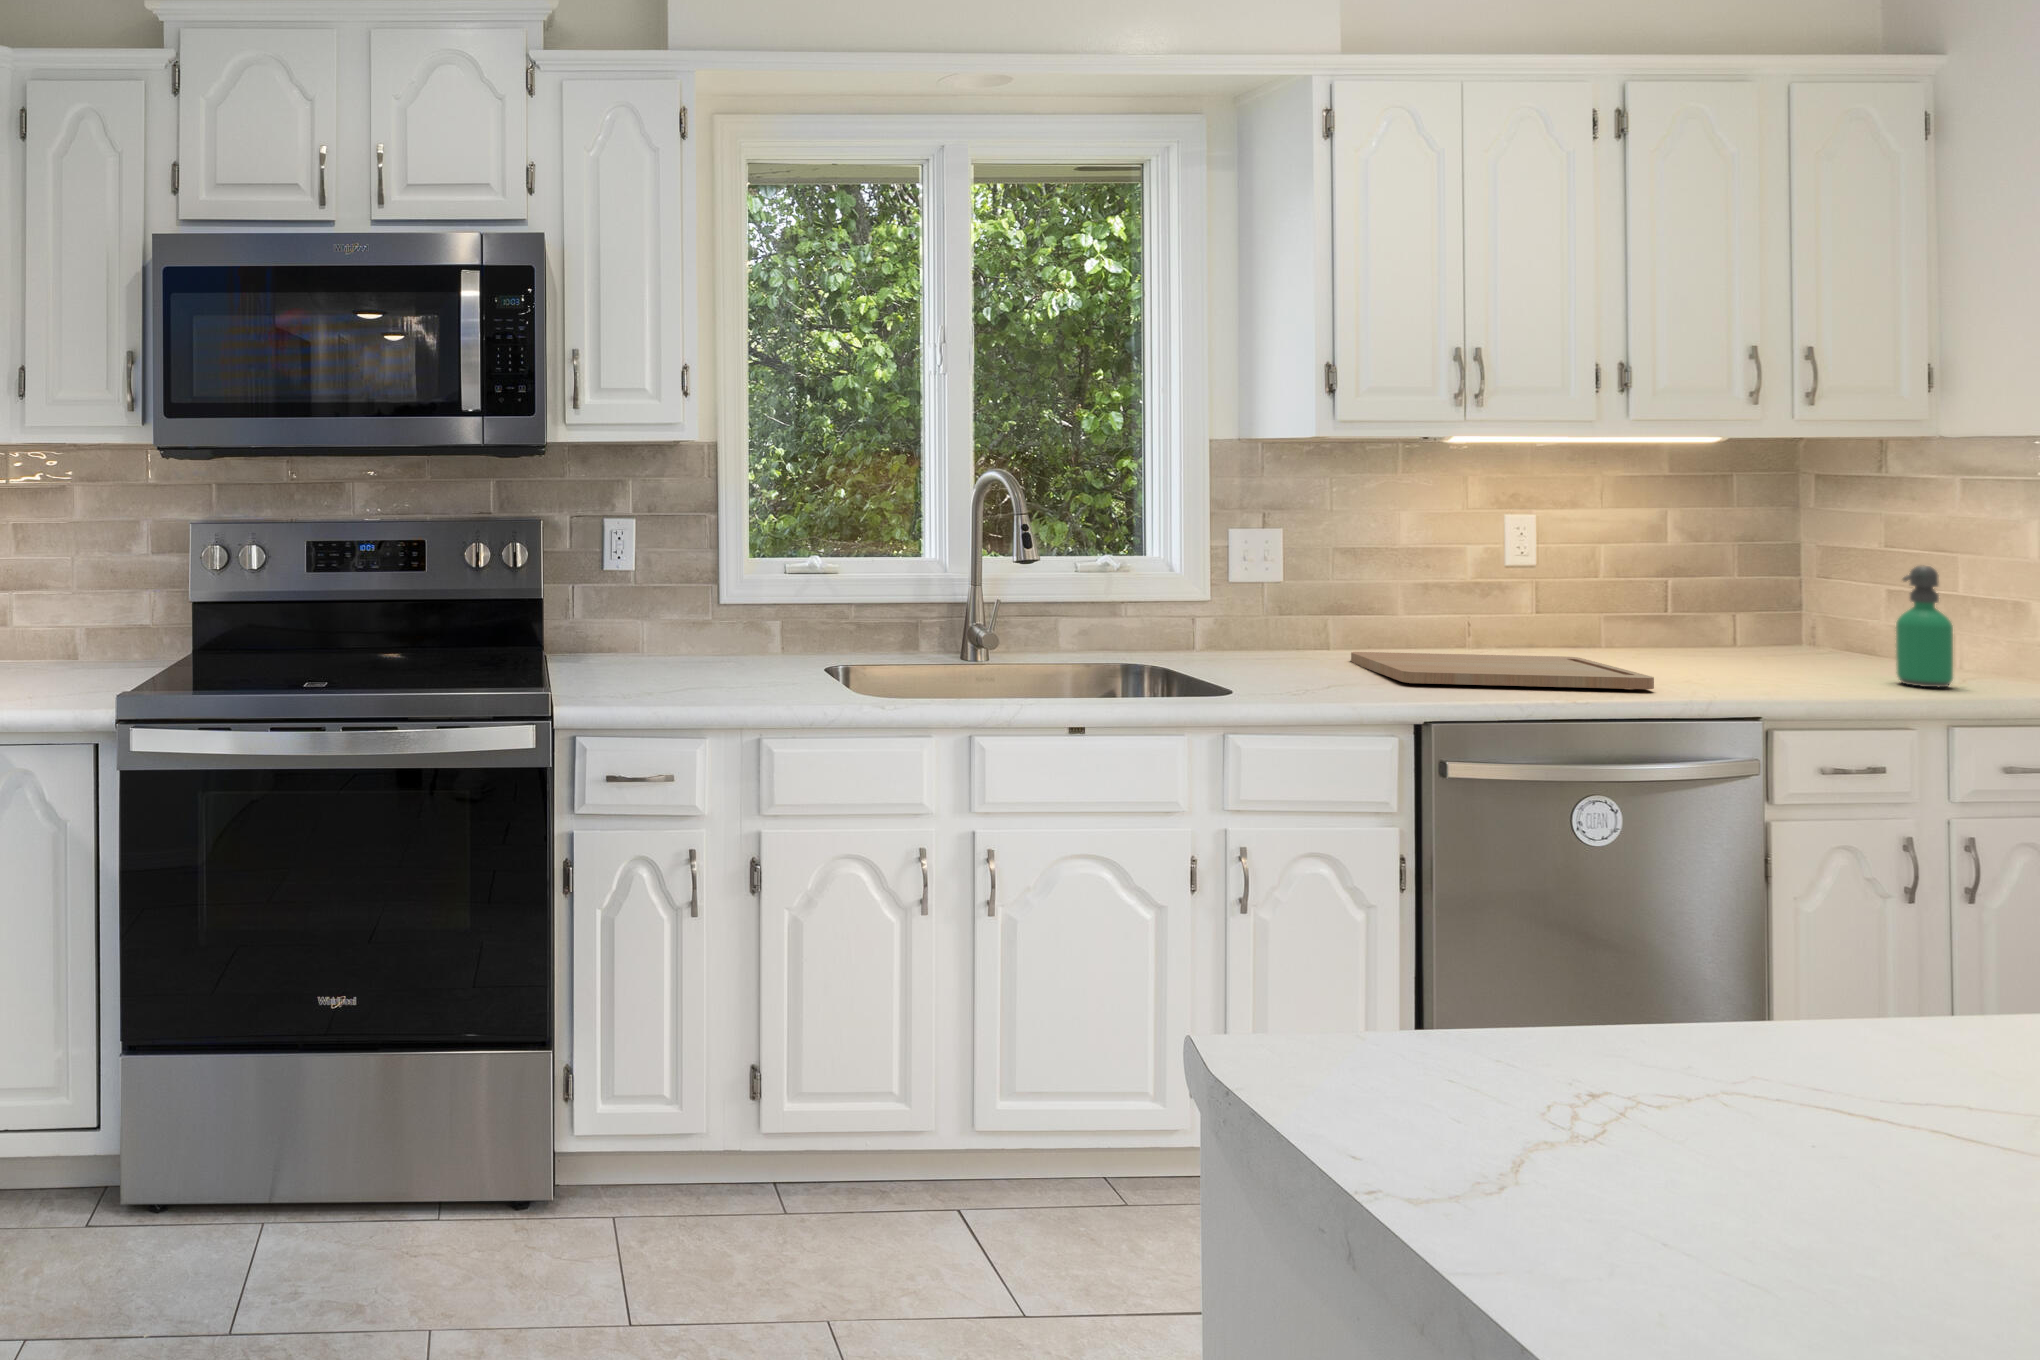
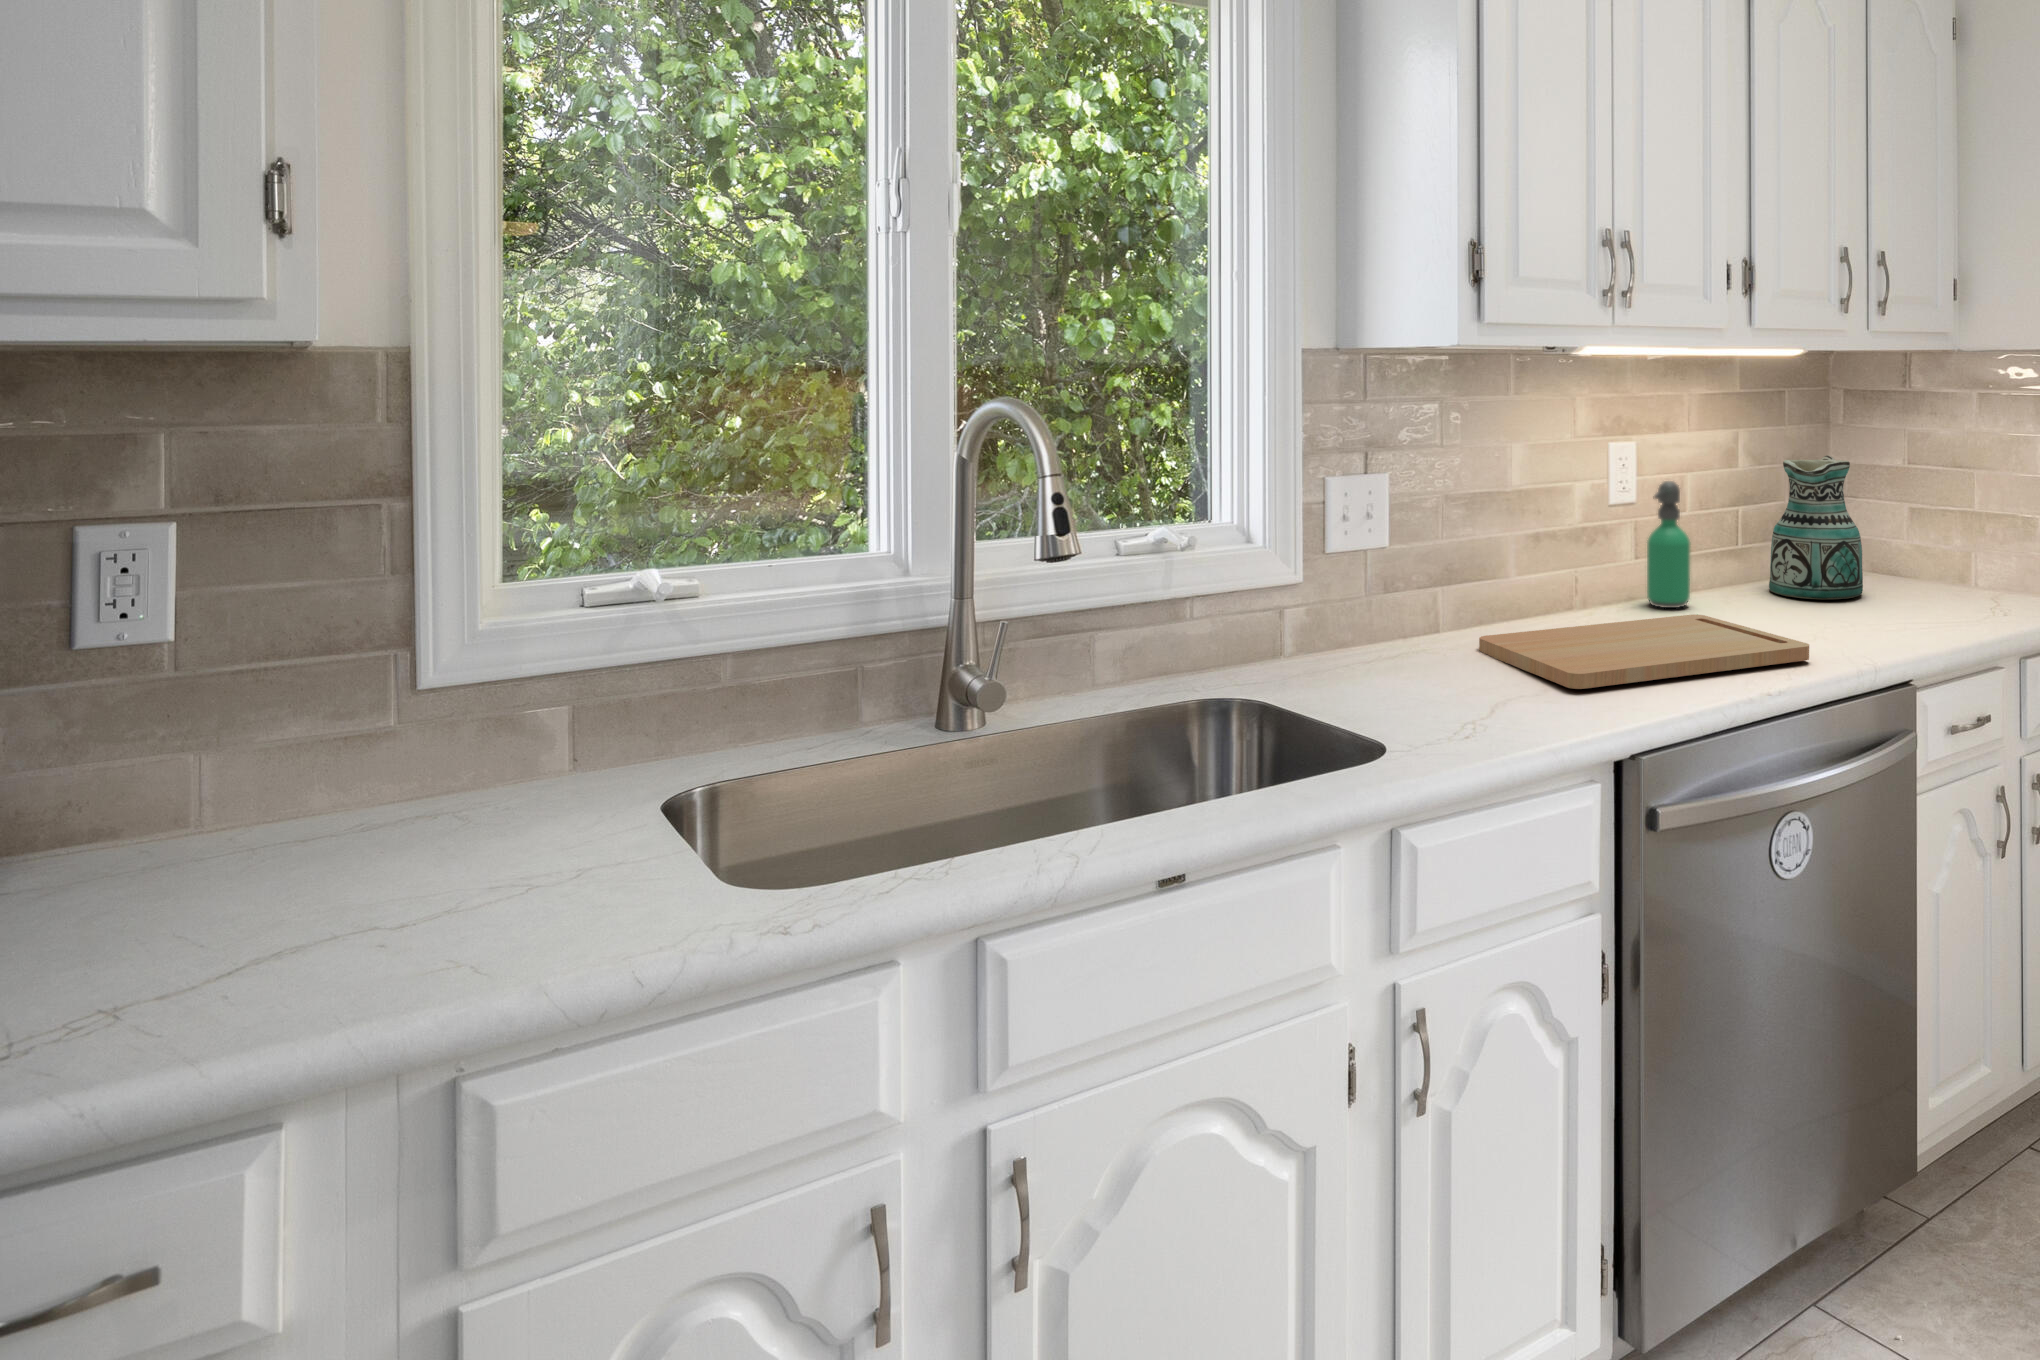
ceramic pitcher: none [1689,535,1797,663] -> present [1769,455,1863,599]
soap dispenser: present [1896,566,1953,687] -> present [1647,481,1690,608]

